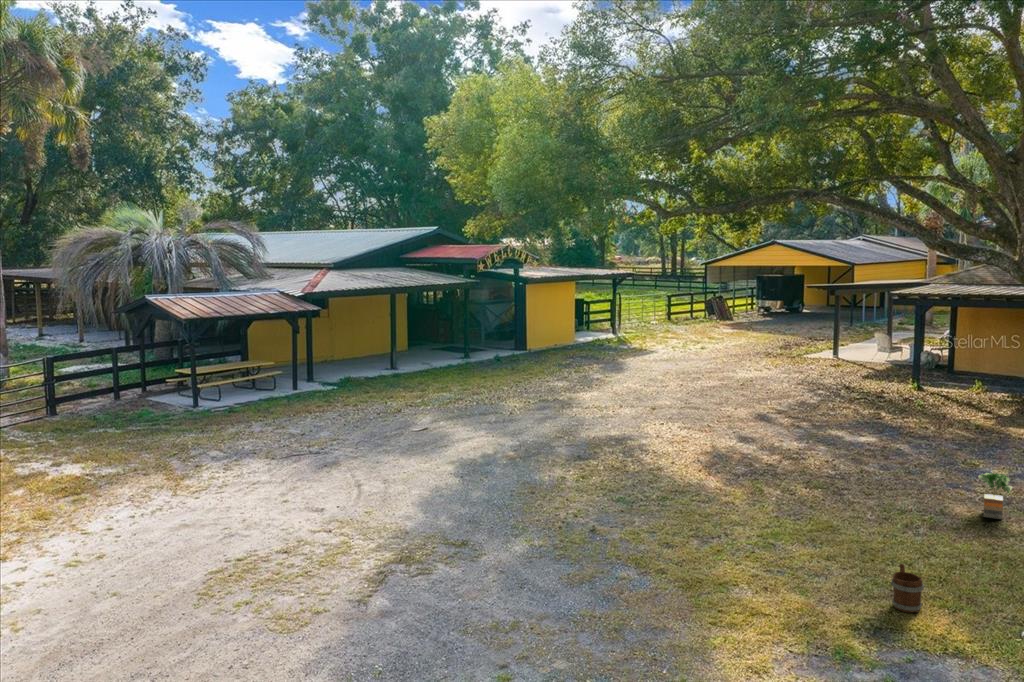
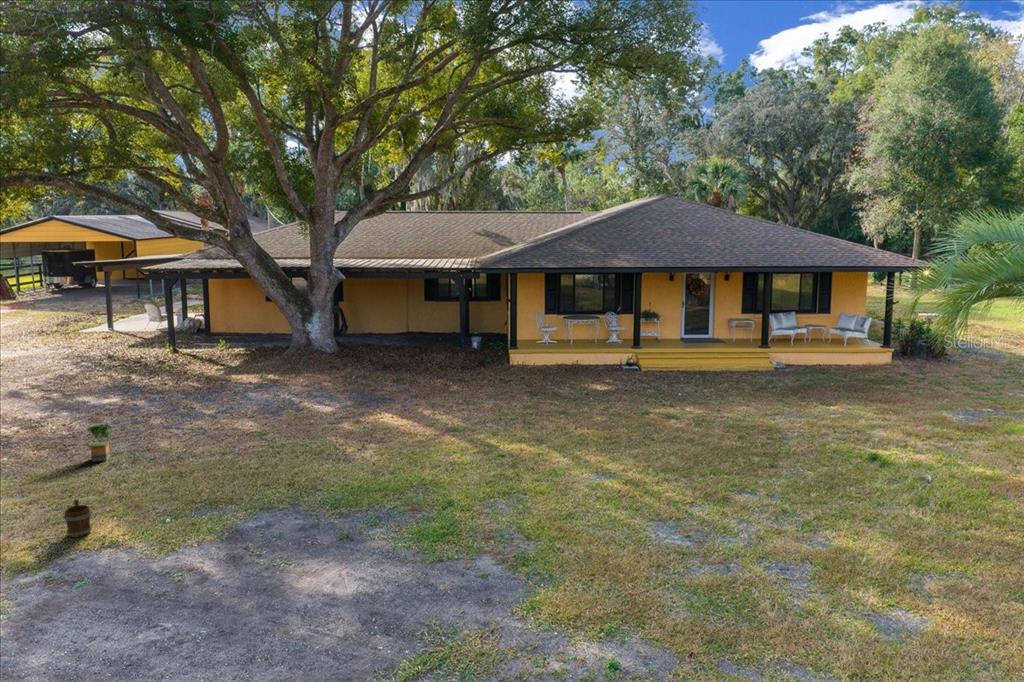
potted tree: present [979,473,1012,519] -> present [87,424,112,462]

